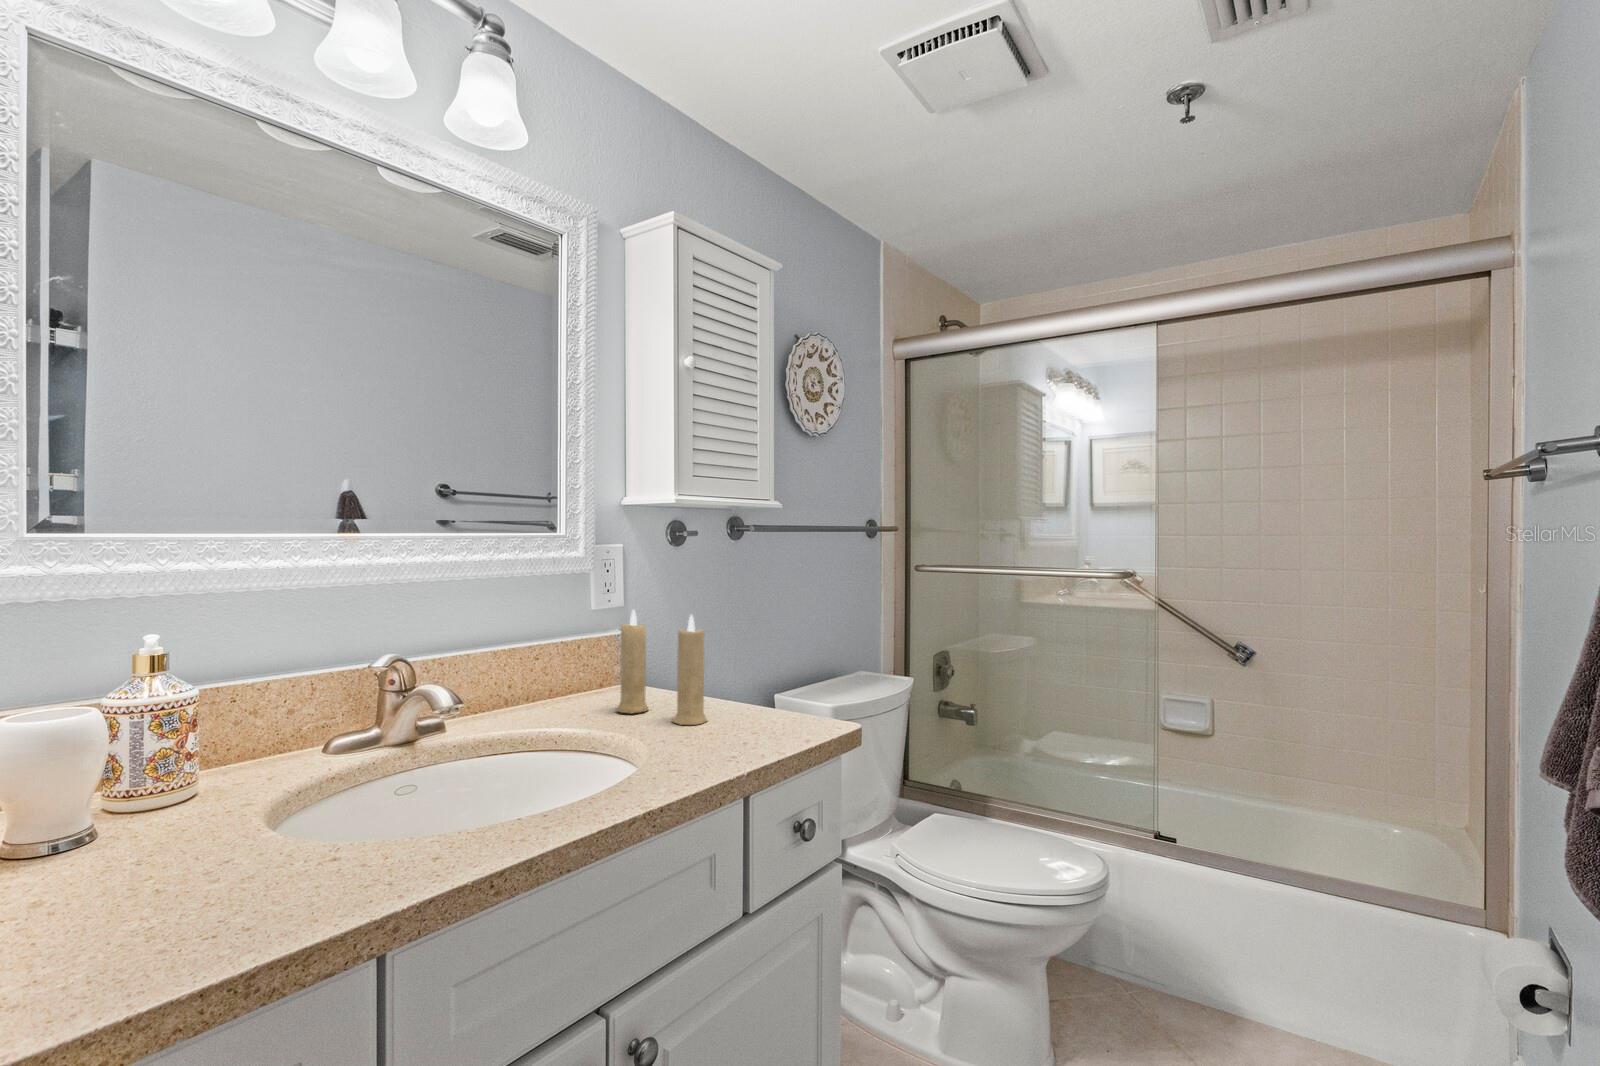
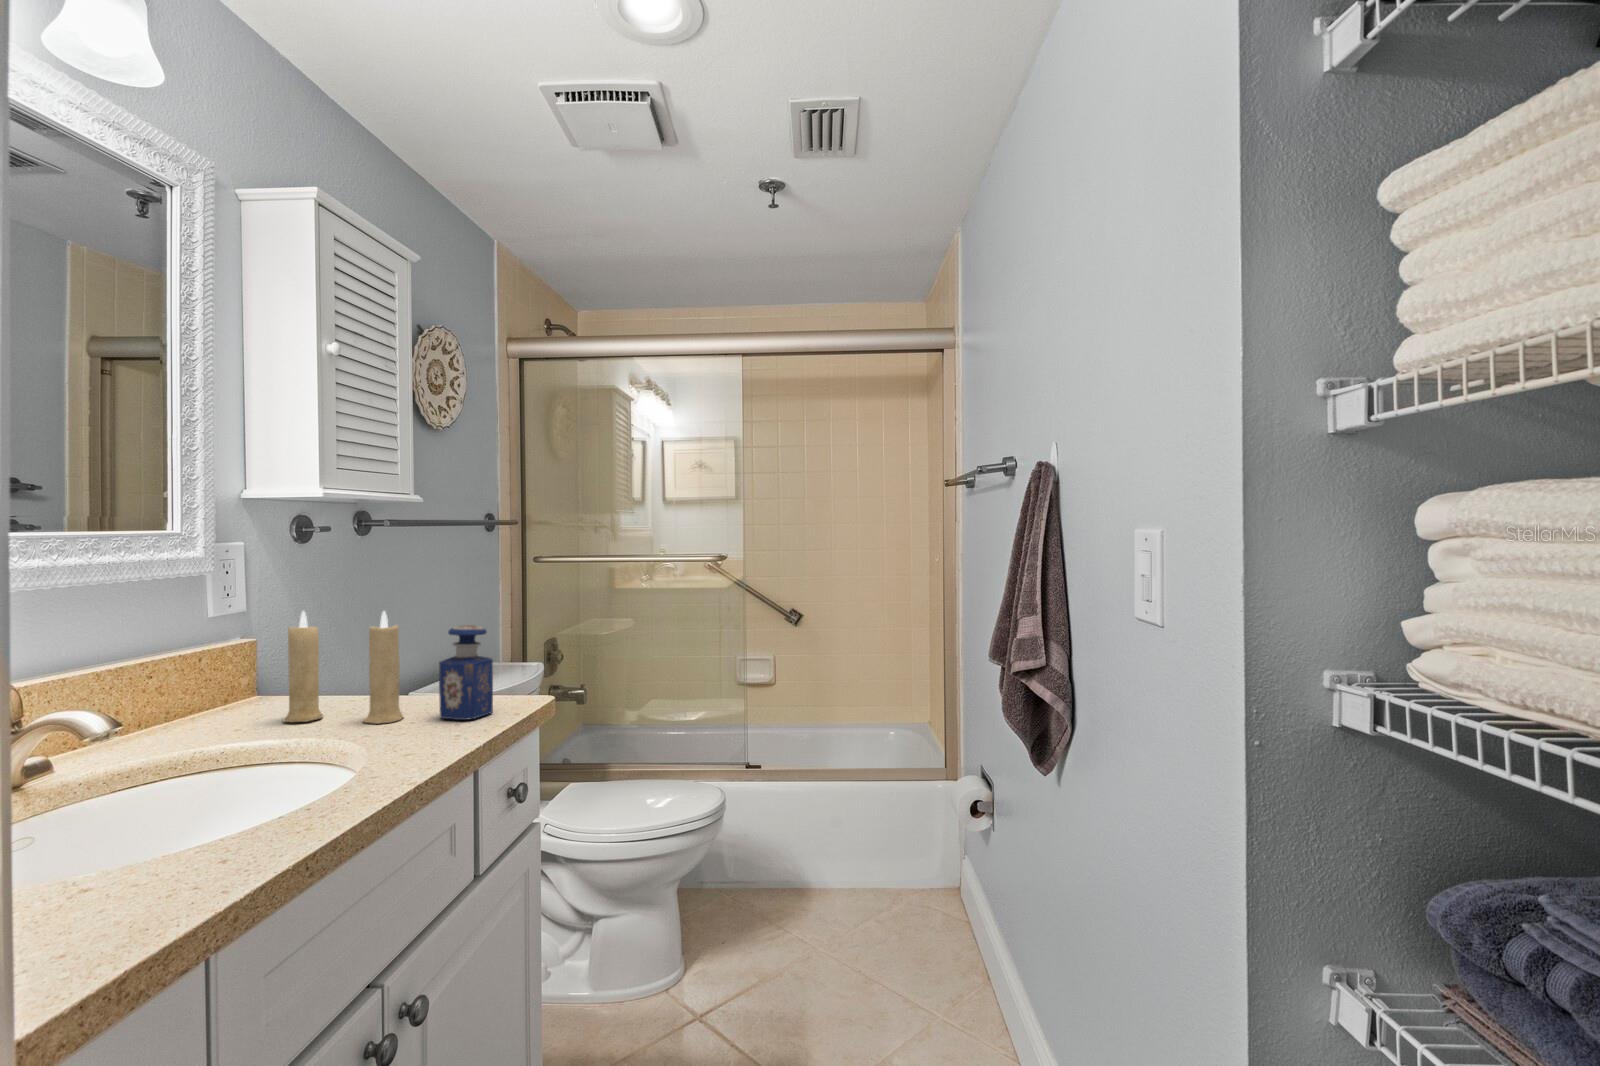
perfume bottle: none [734,635,785,733] -> present [439,625,493,720]

